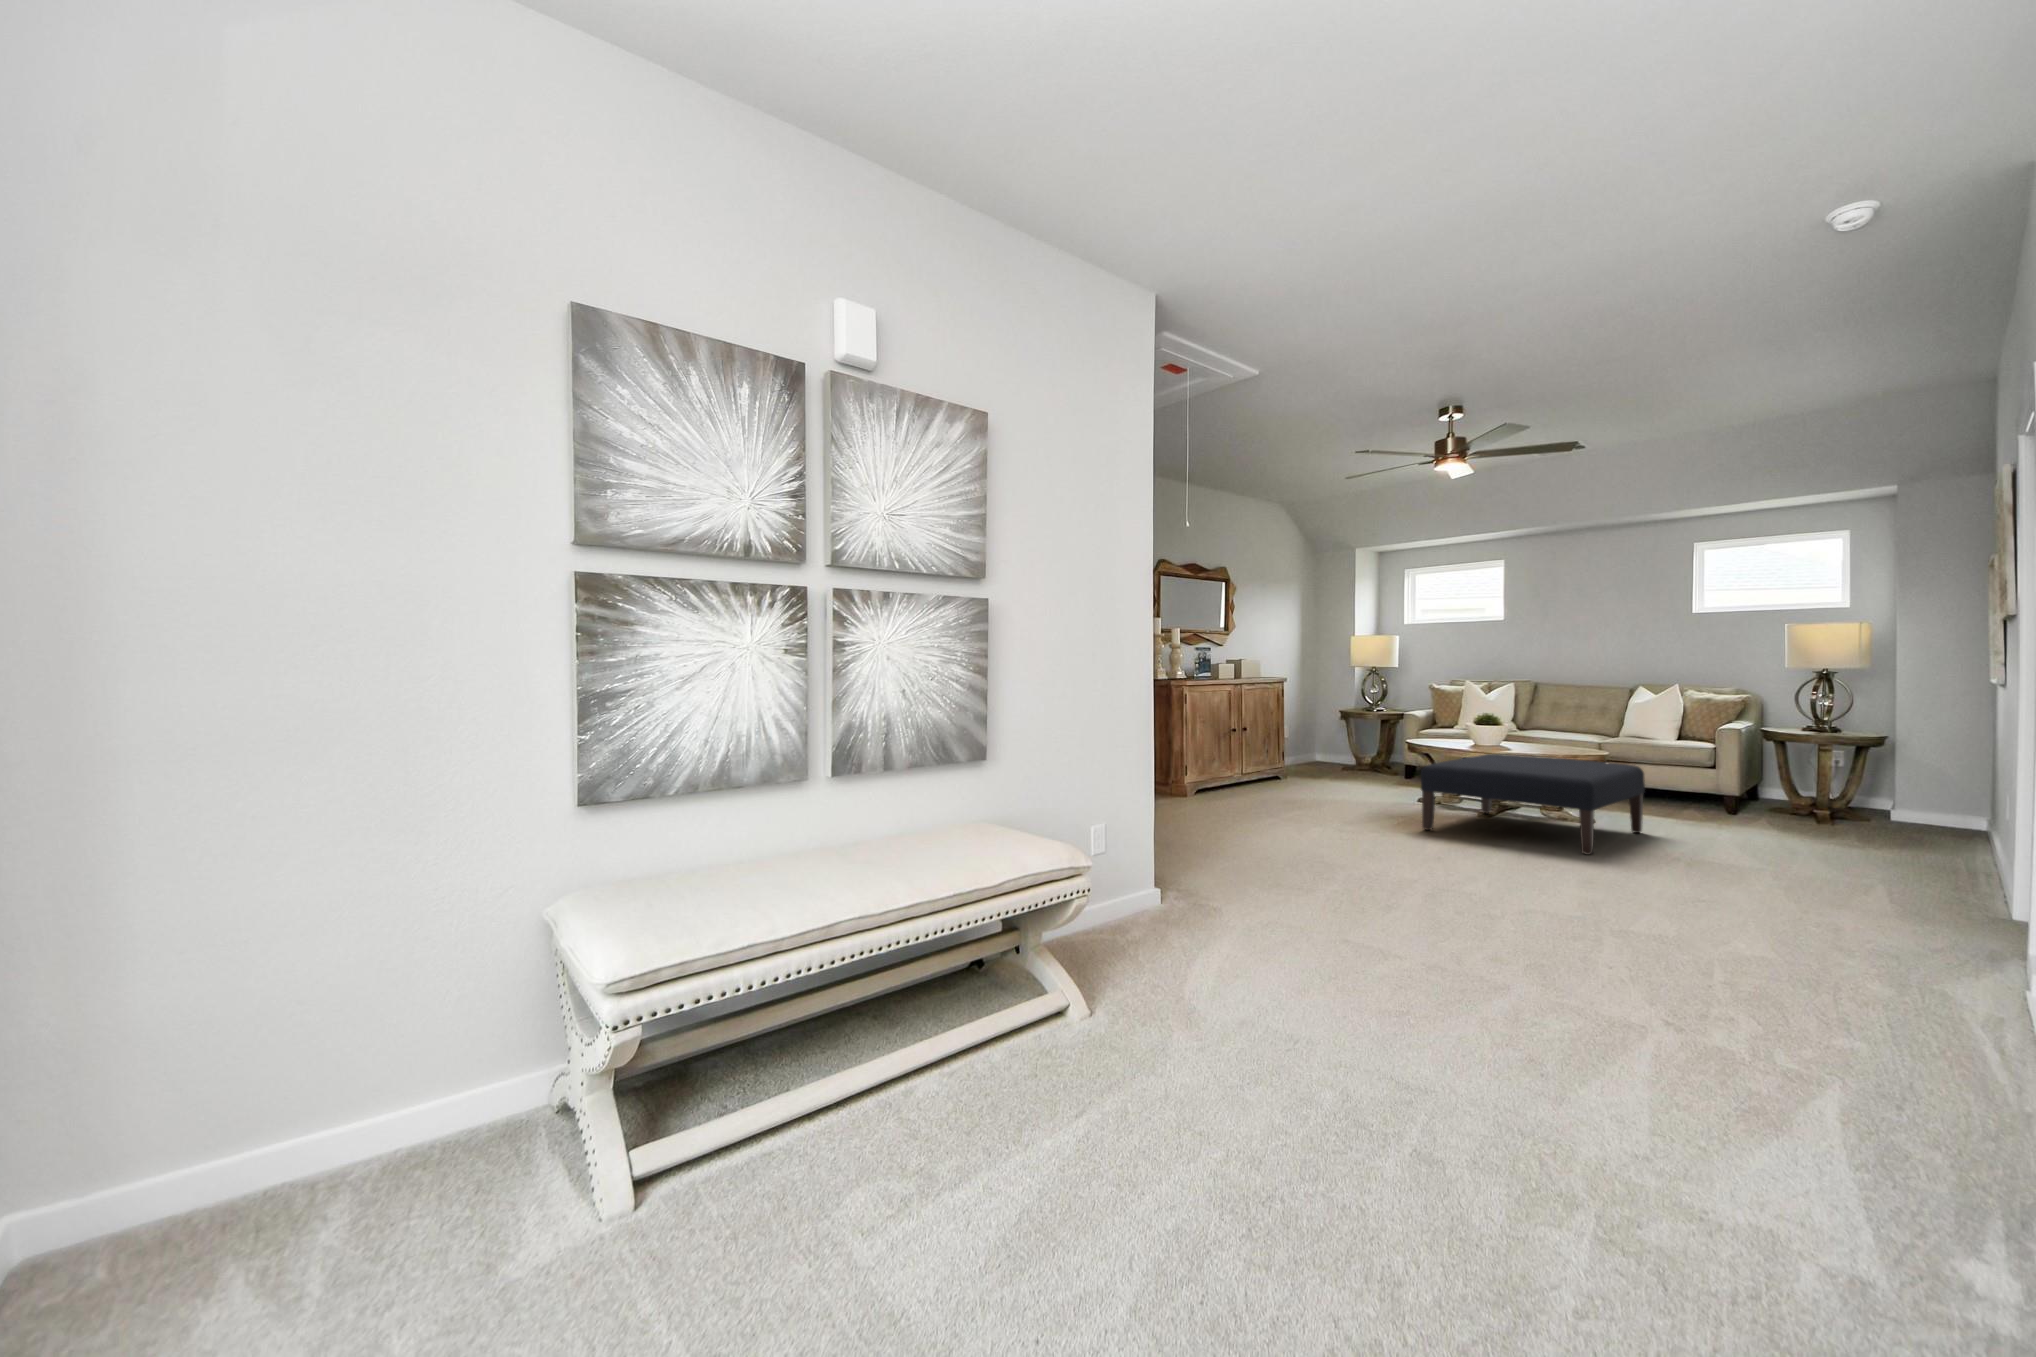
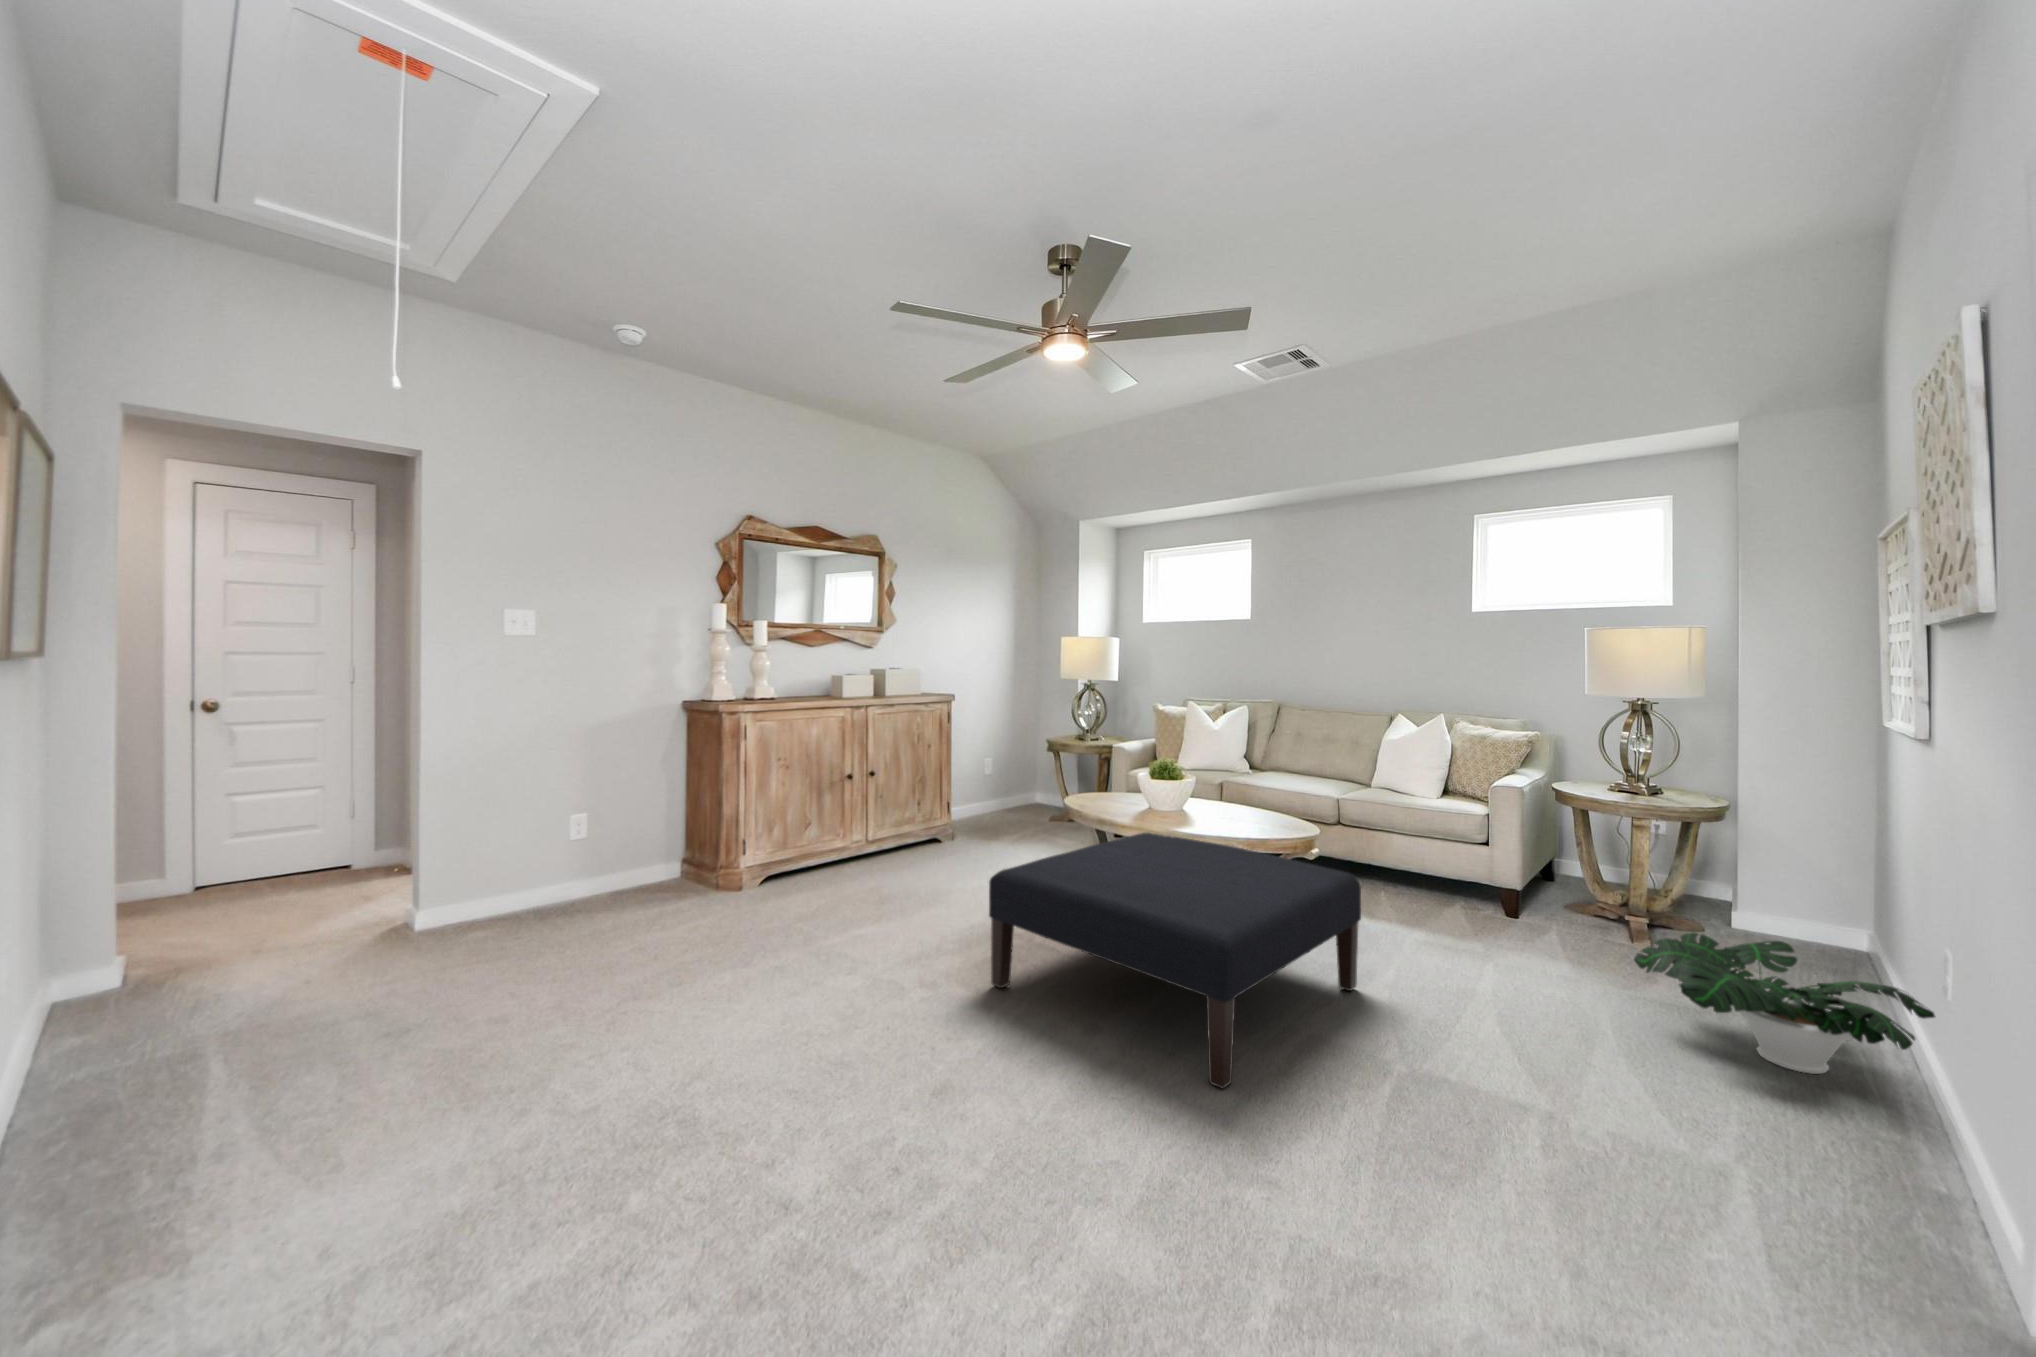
potted plant: none [1815,795,1983,856] -> present [1634,933,1936,1074]

